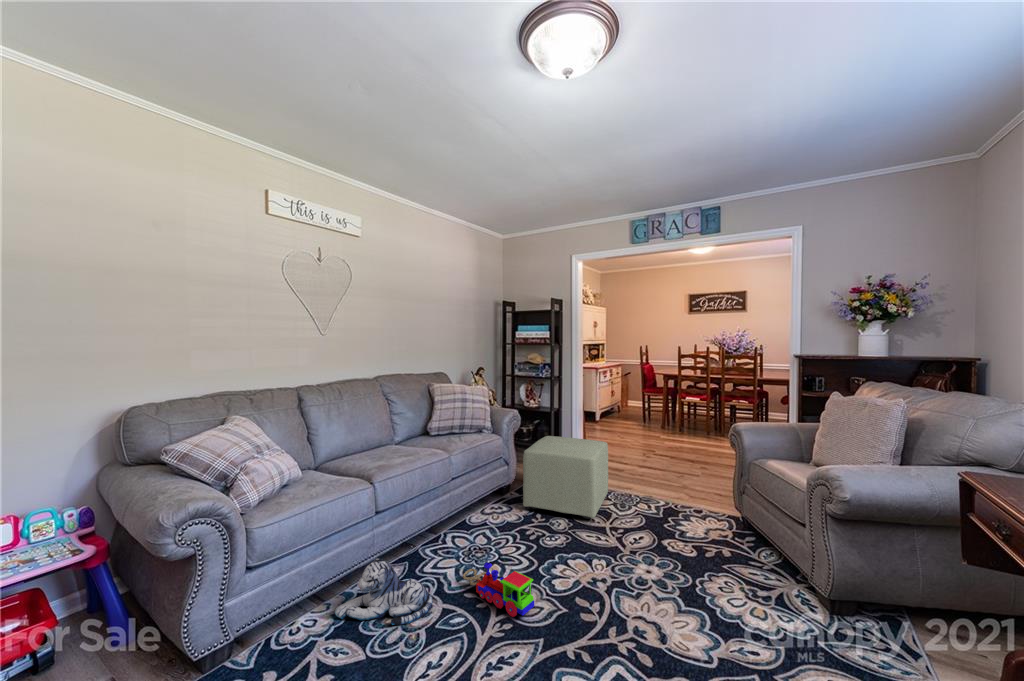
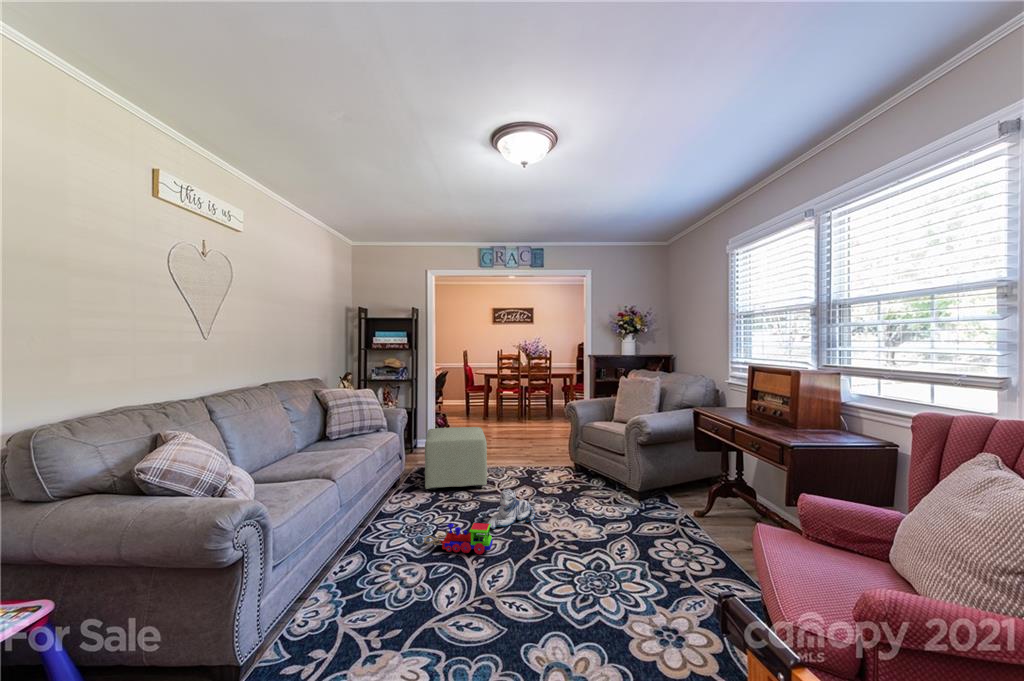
plush toy: present [335,559,433,625] -> present [488,488,535,529]

